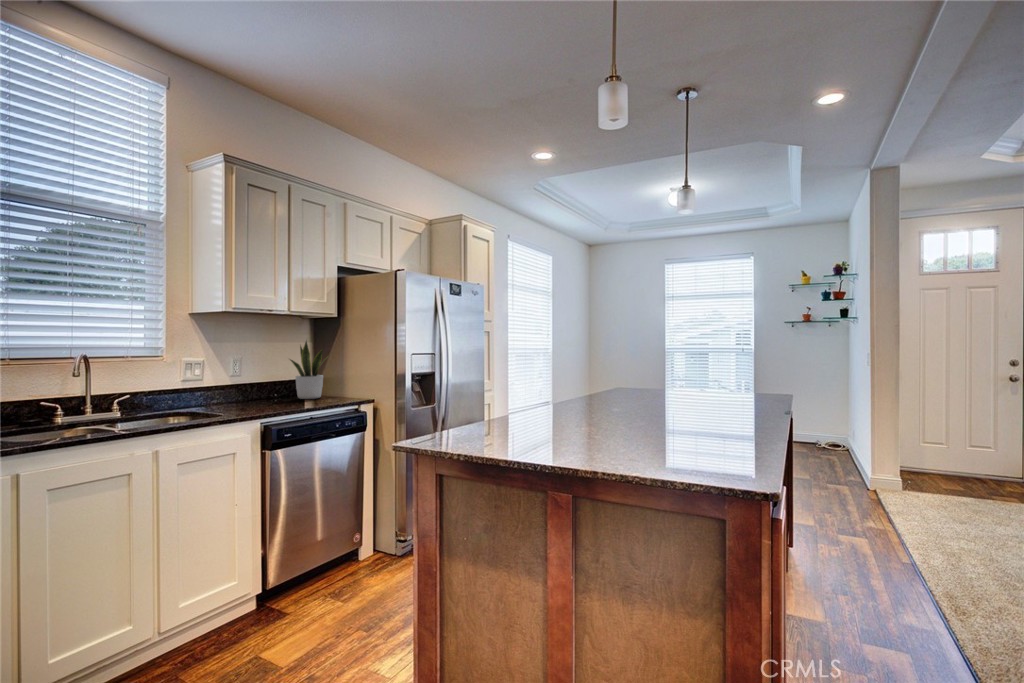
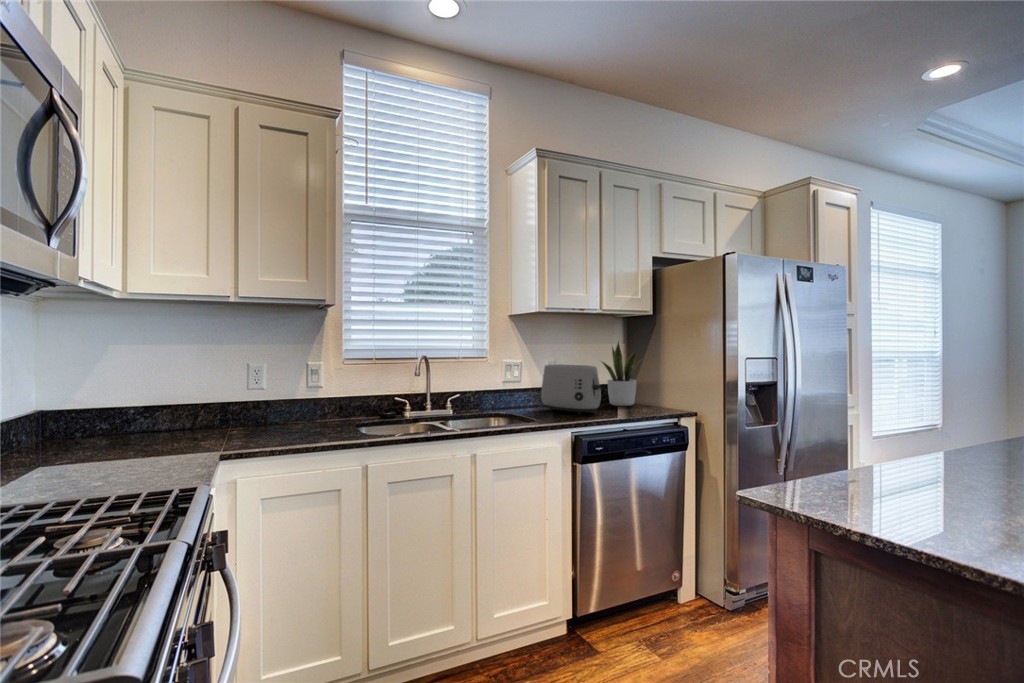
toaster: none [227,362,290,408] -> present [541,364,601,415]

